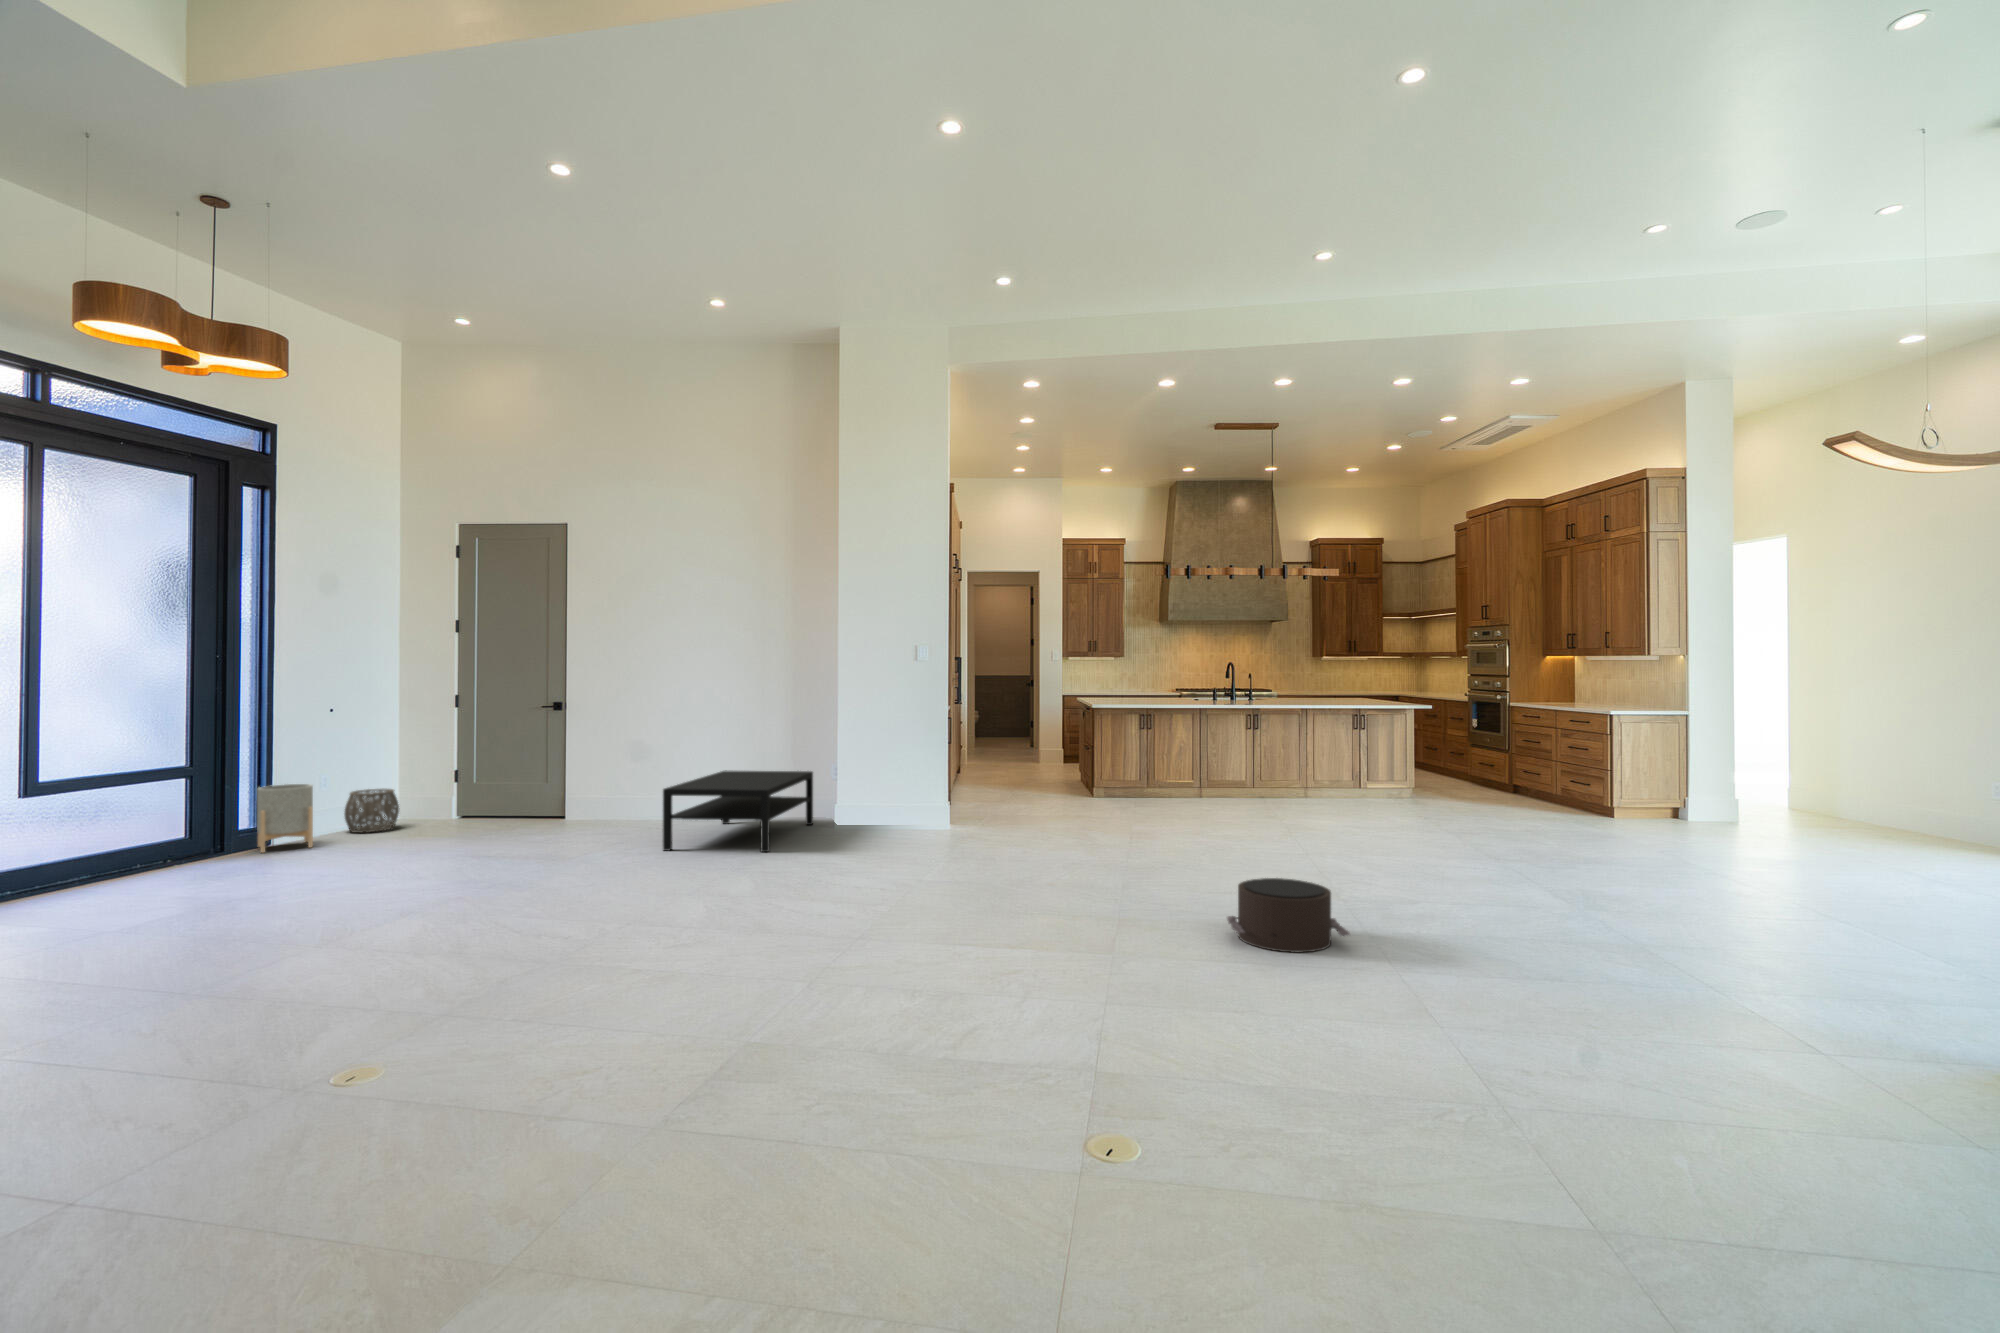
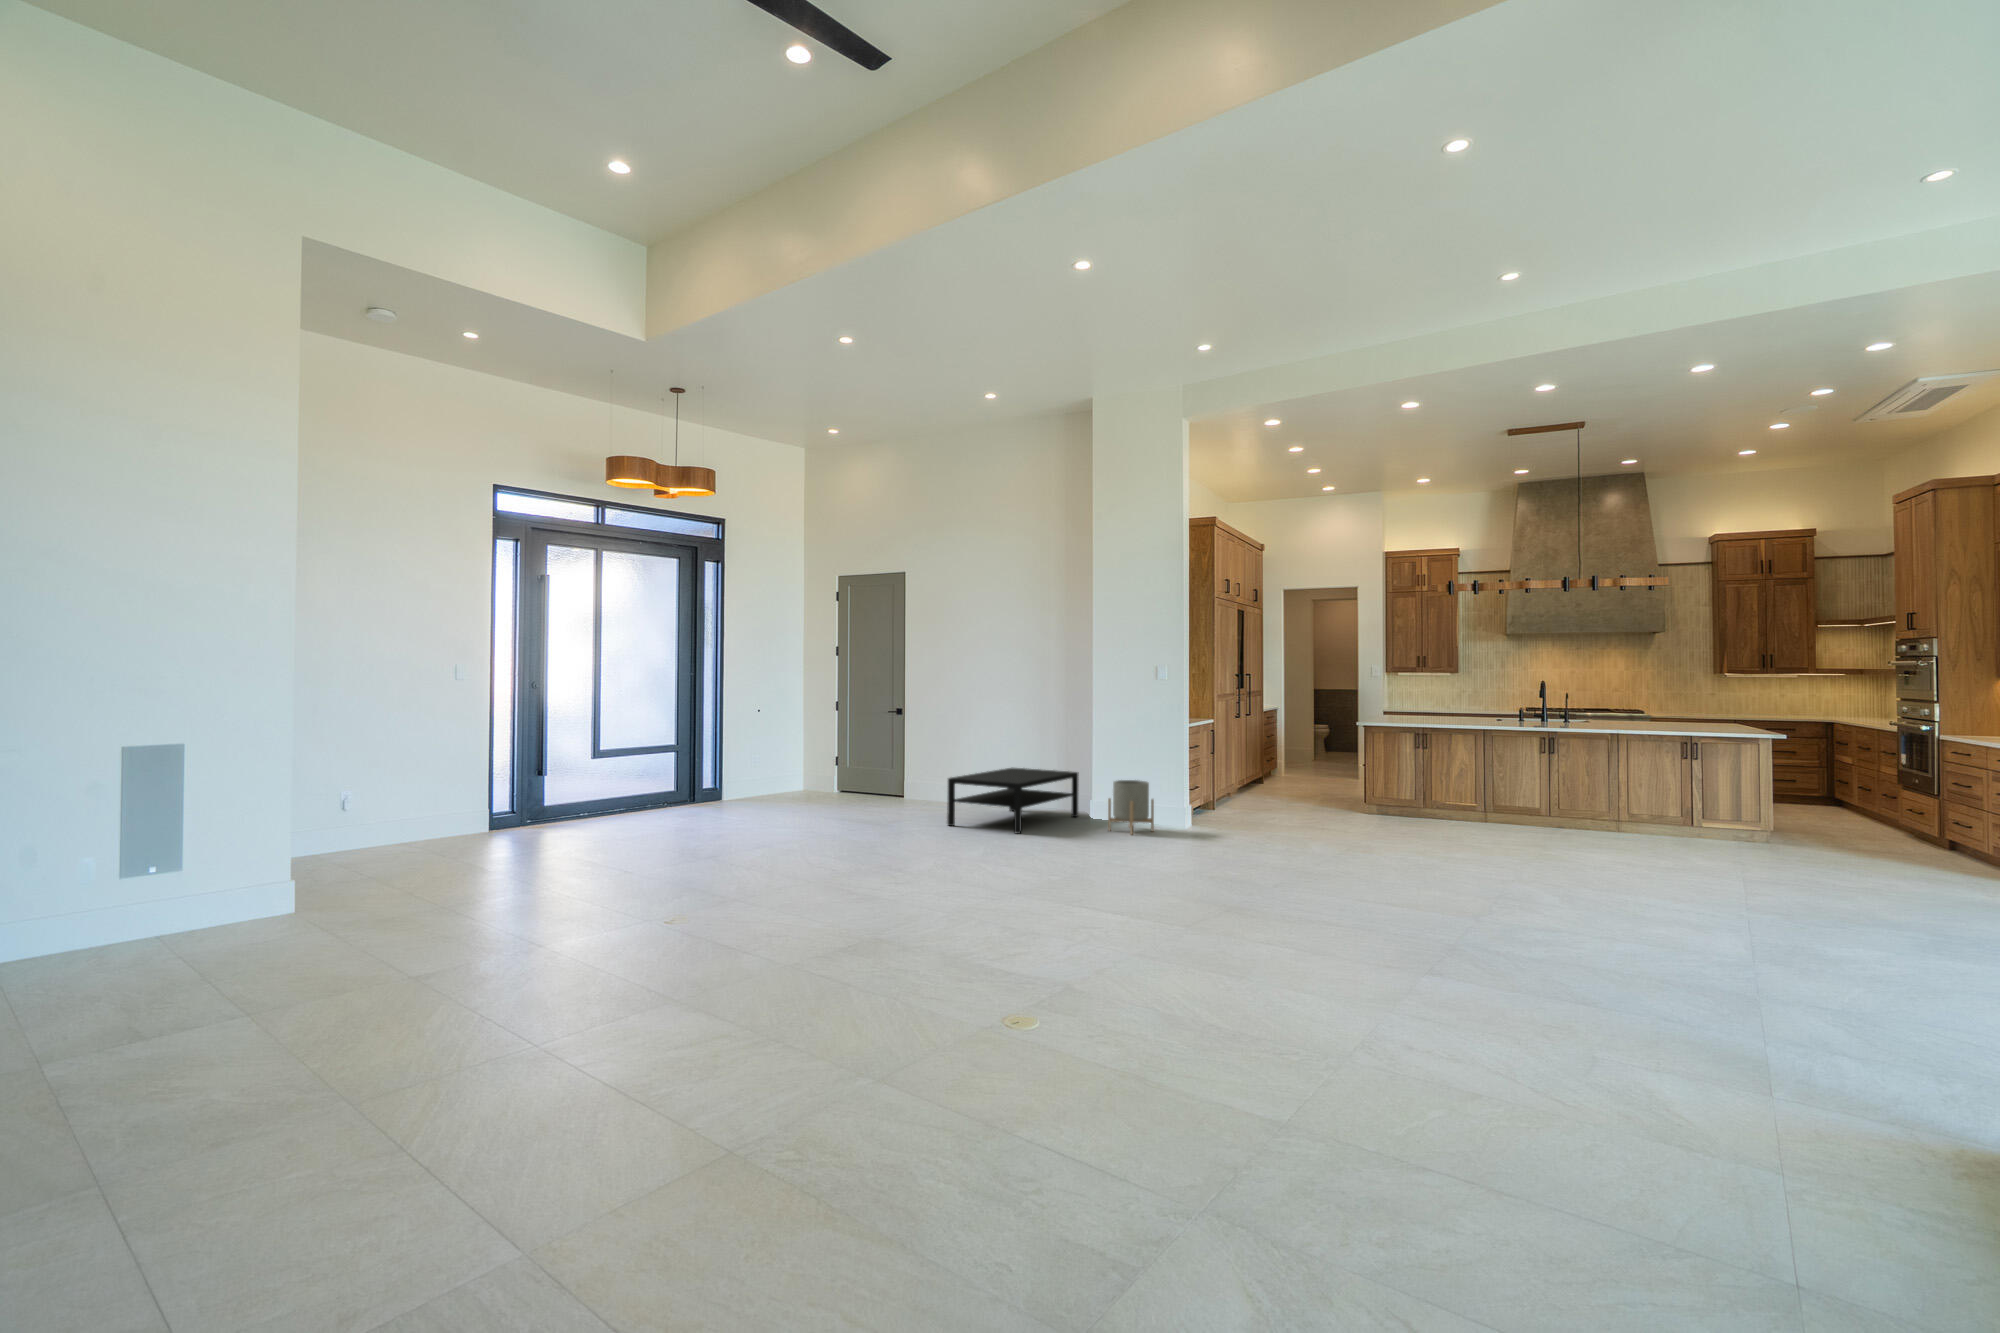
planter: present [257,784,313,853] -> present [1108,780,1154,835]
woven basket: present [344,789,400,833] -> none [766,768,800,798]
pouf: present [1227,878,1350,952] -> none [1300,885,1412,951]

